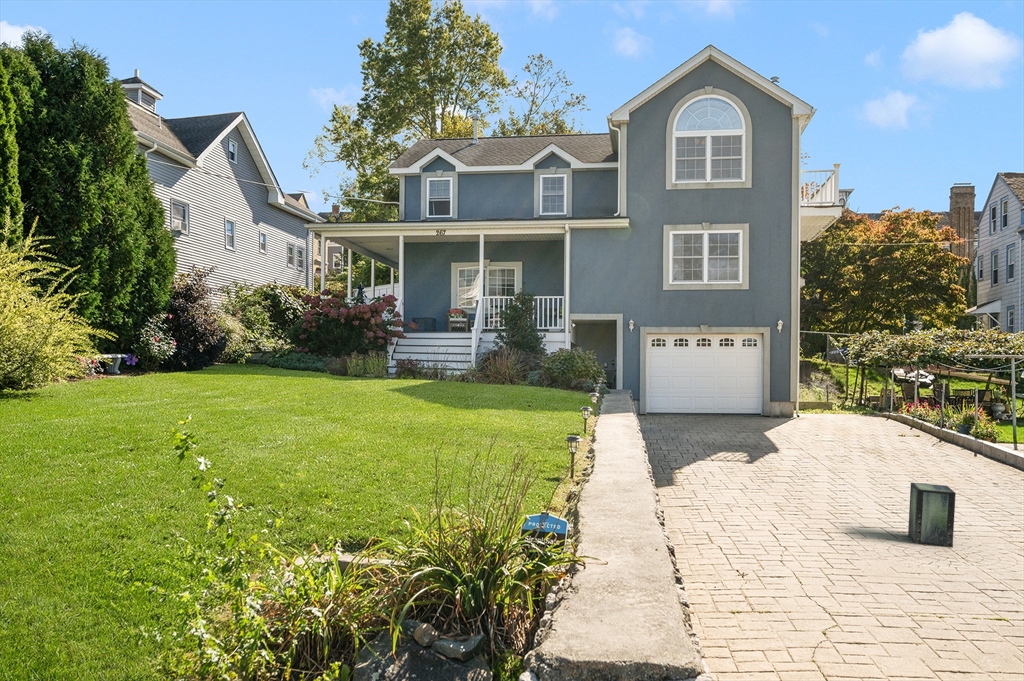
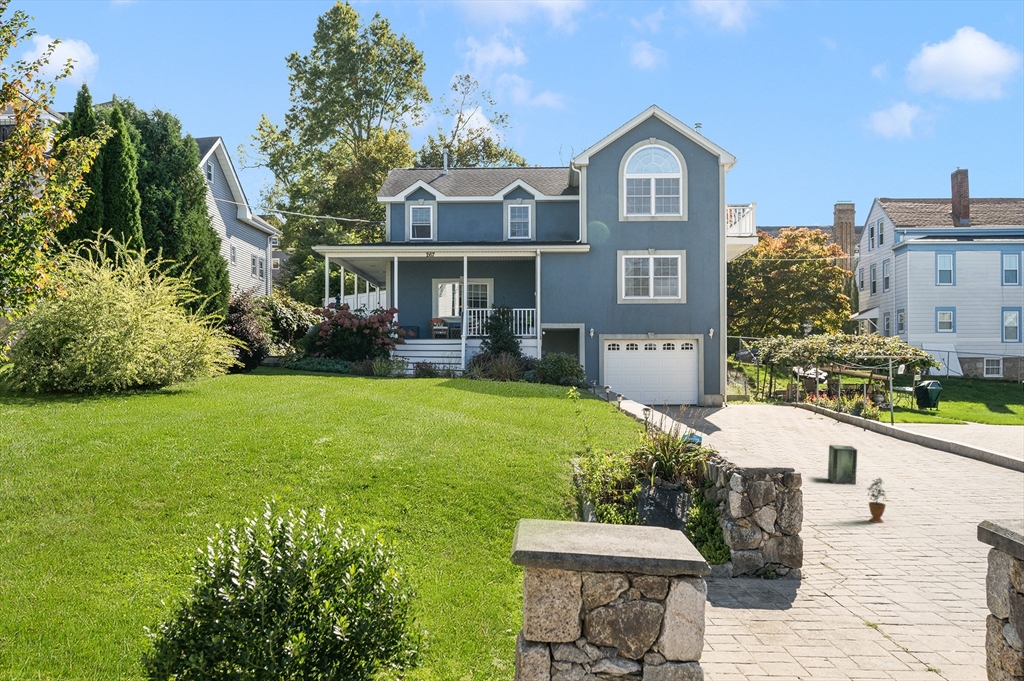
potted plant: none [961,552,1001,636] -> present [868,478,886,523]

